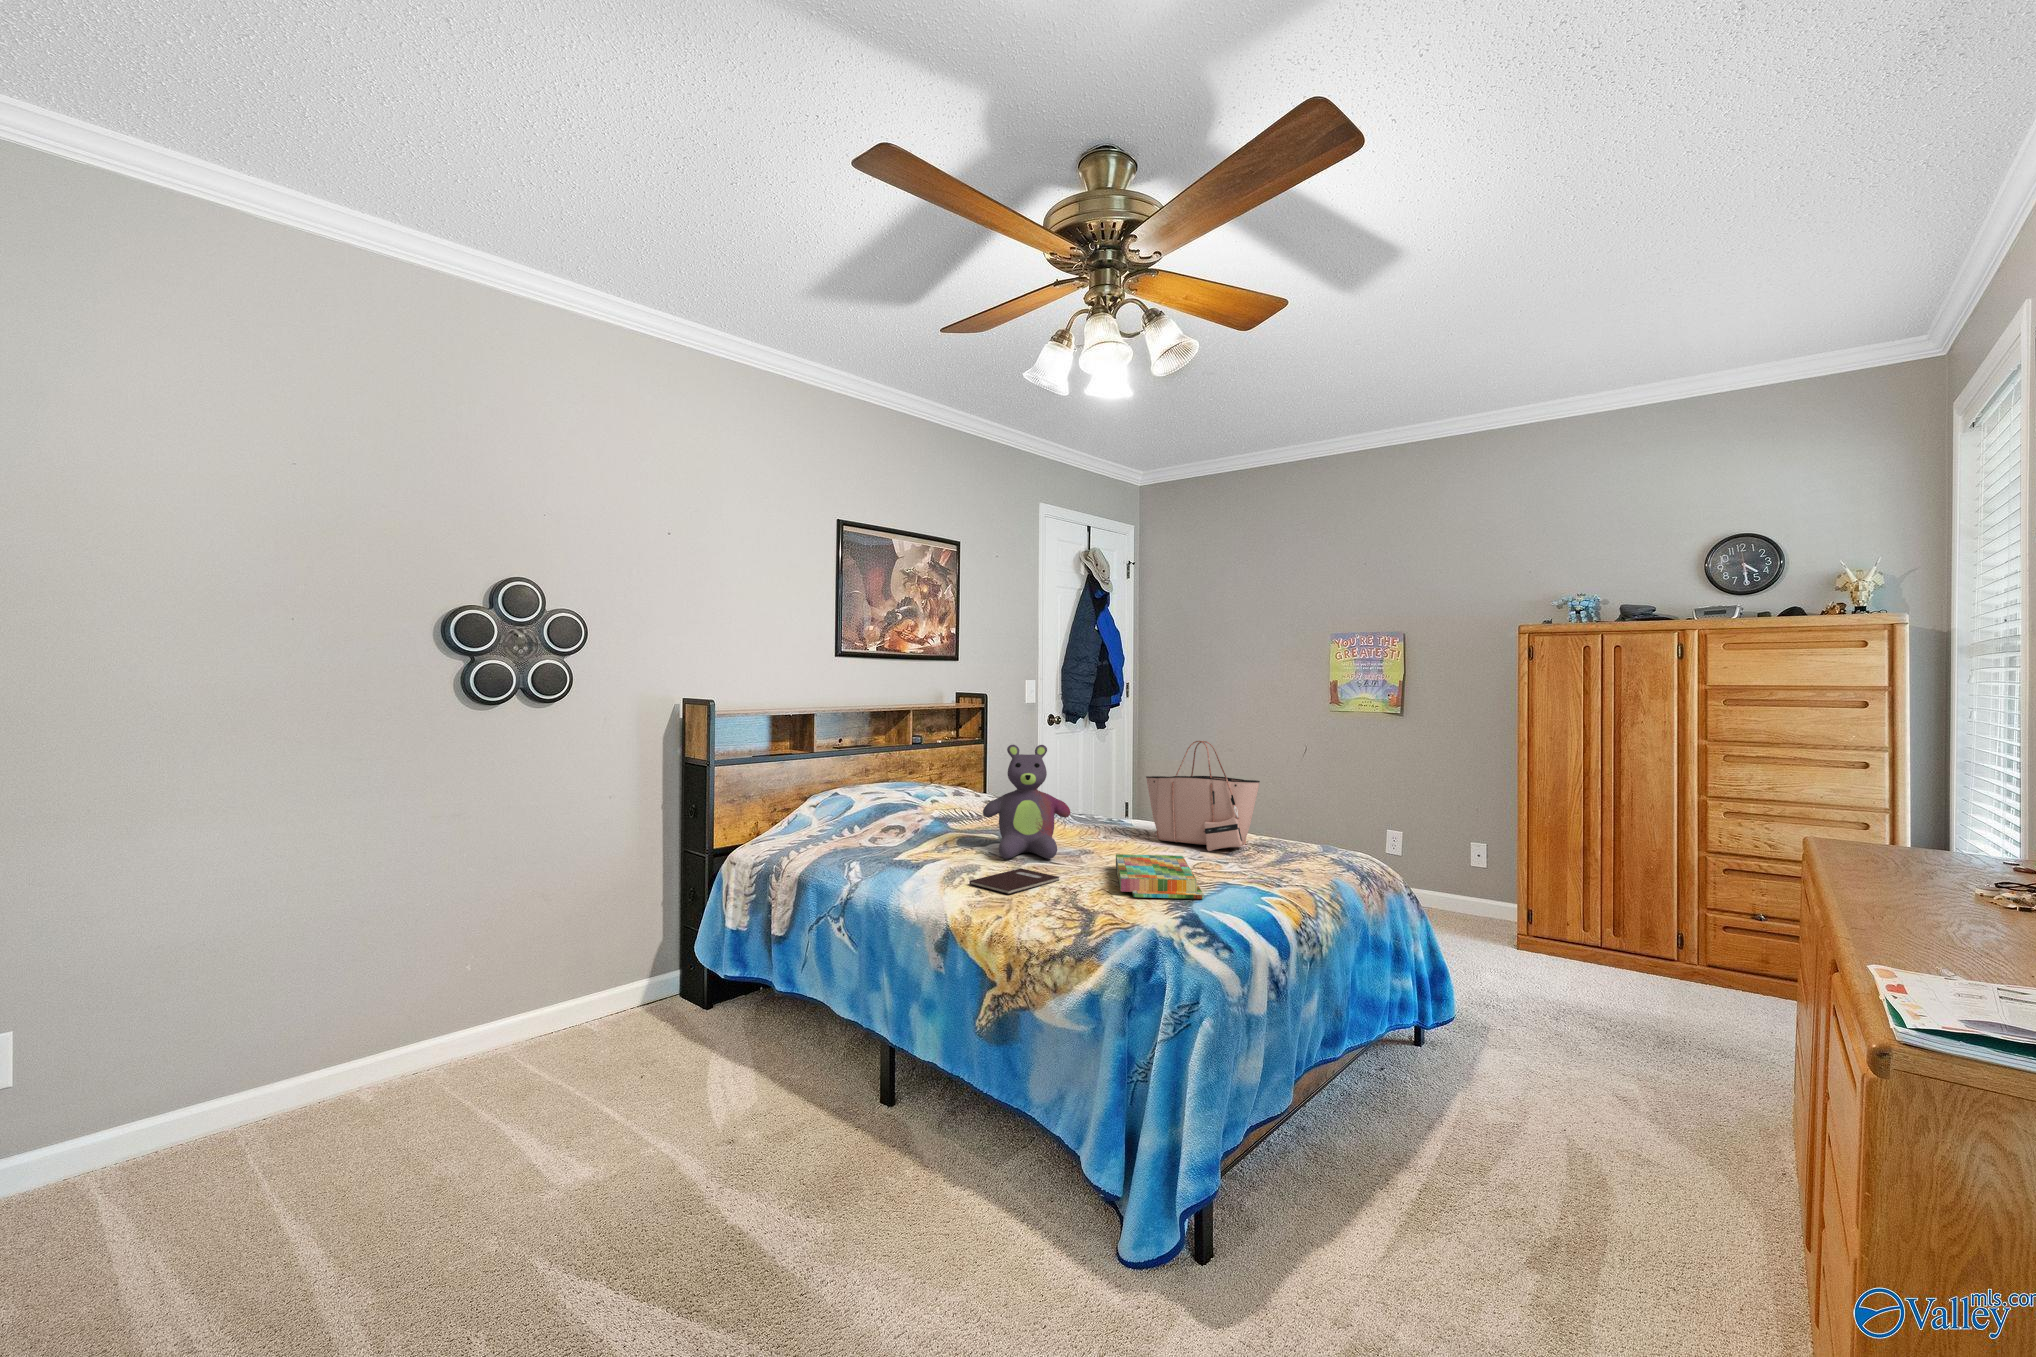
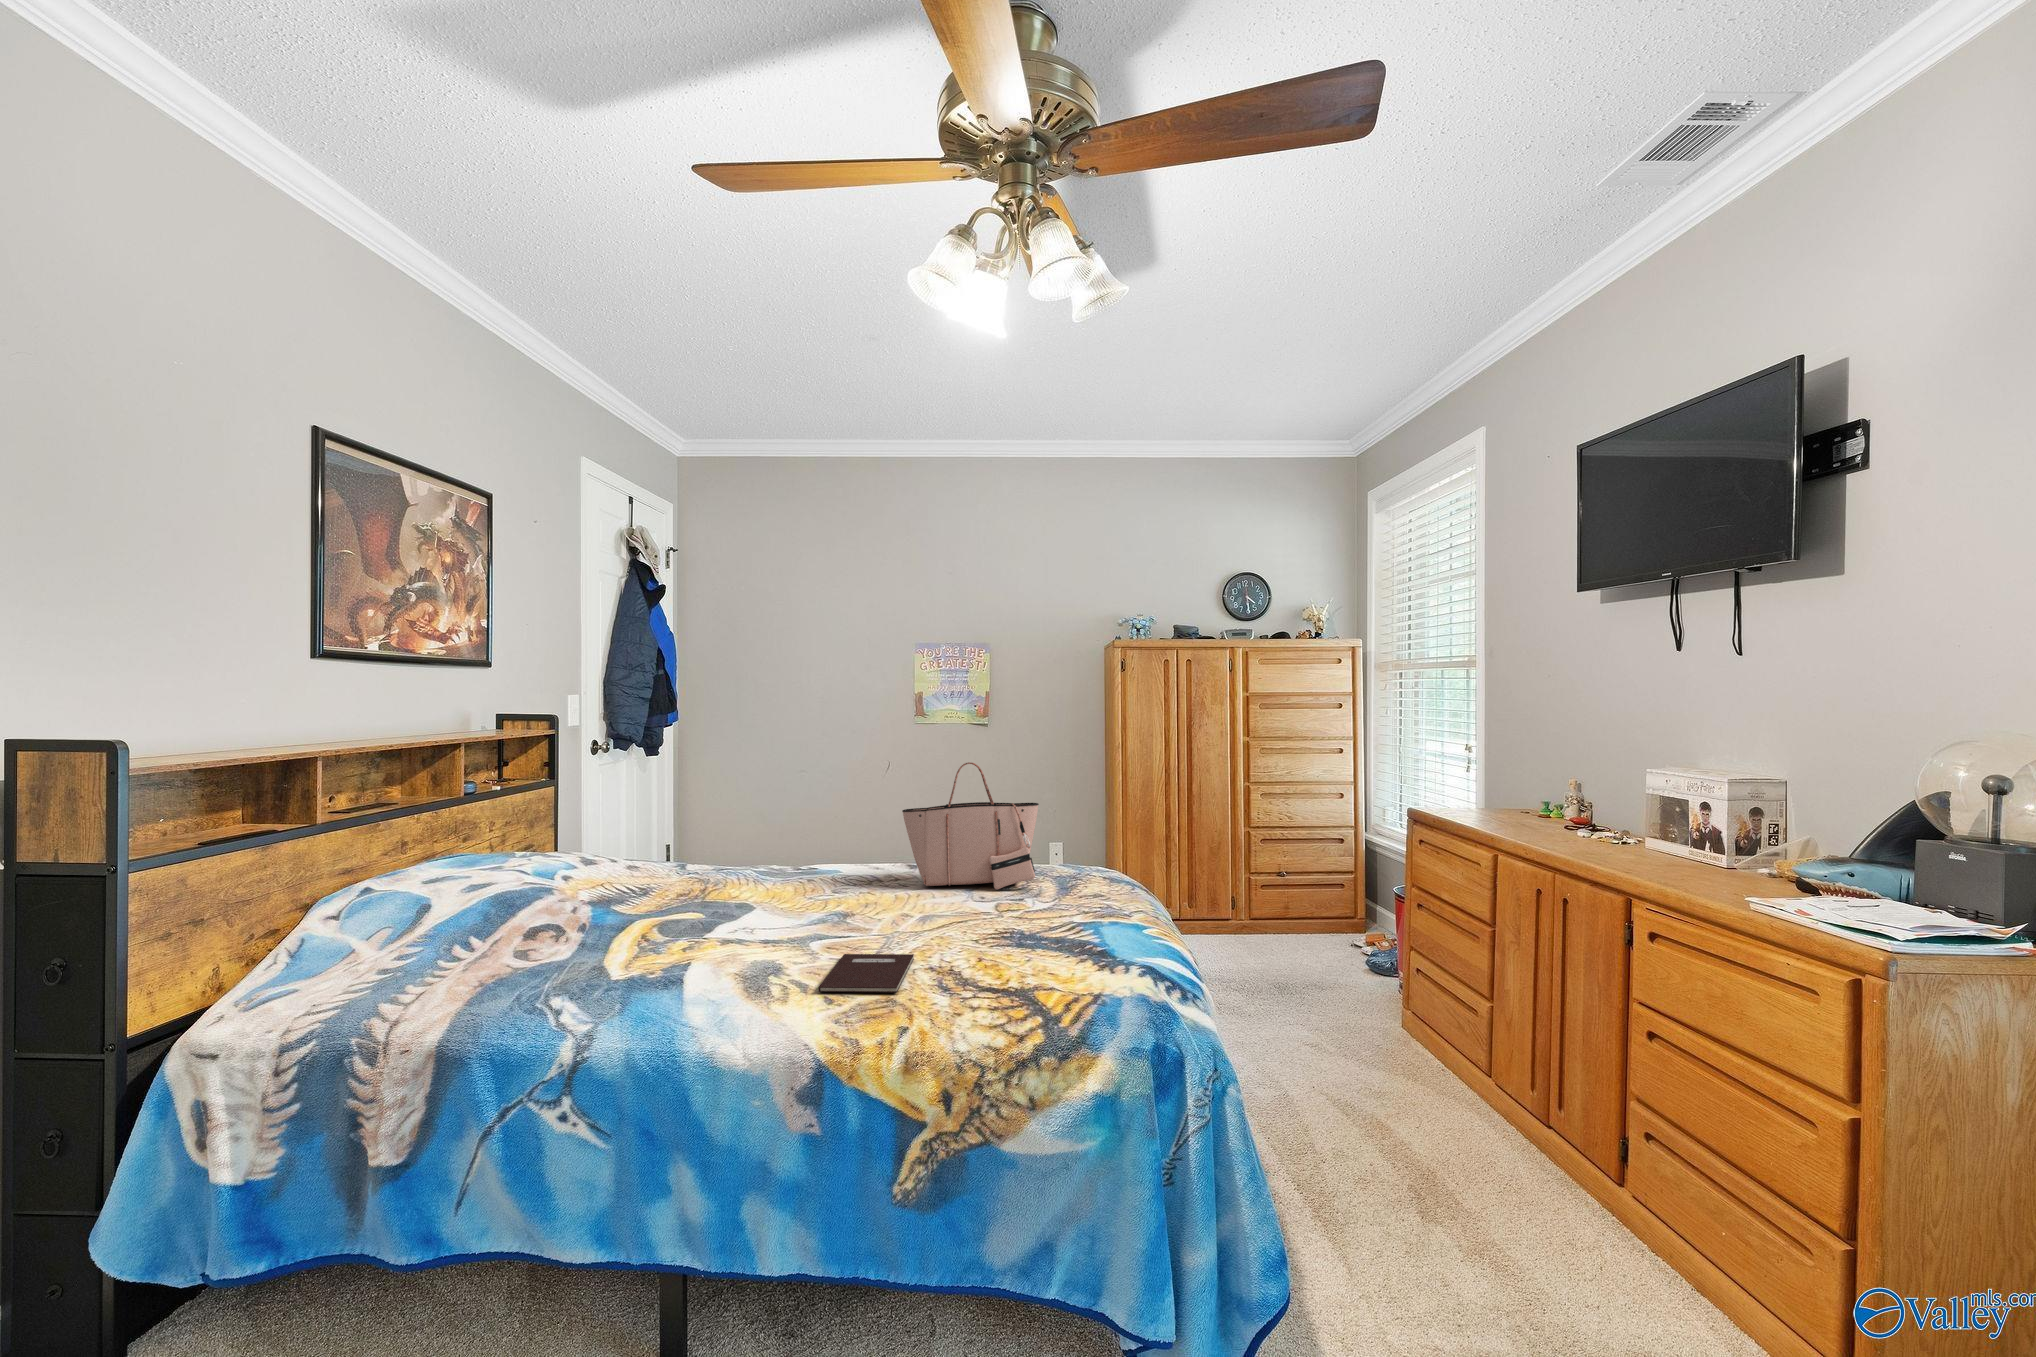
stuffed bear: present [983,745,1071,859] -> none [736,781,861,945]
board game: present [1116,854,1204,899] -> none [945,900,1101,959]

